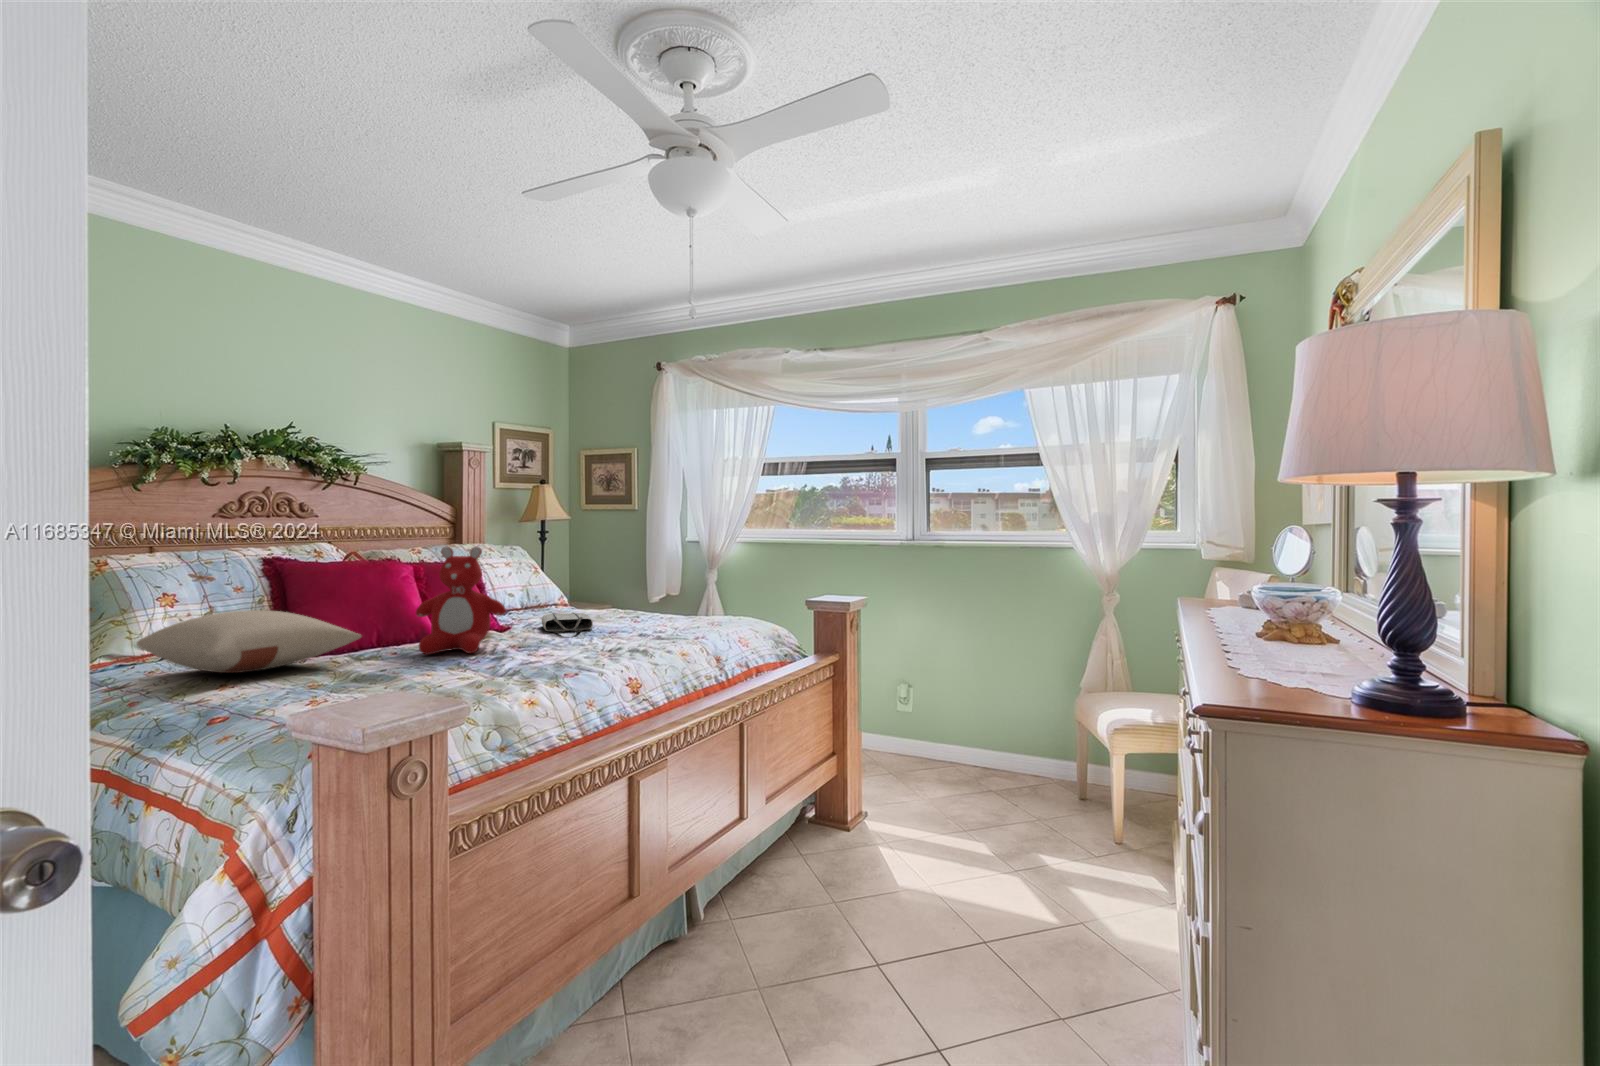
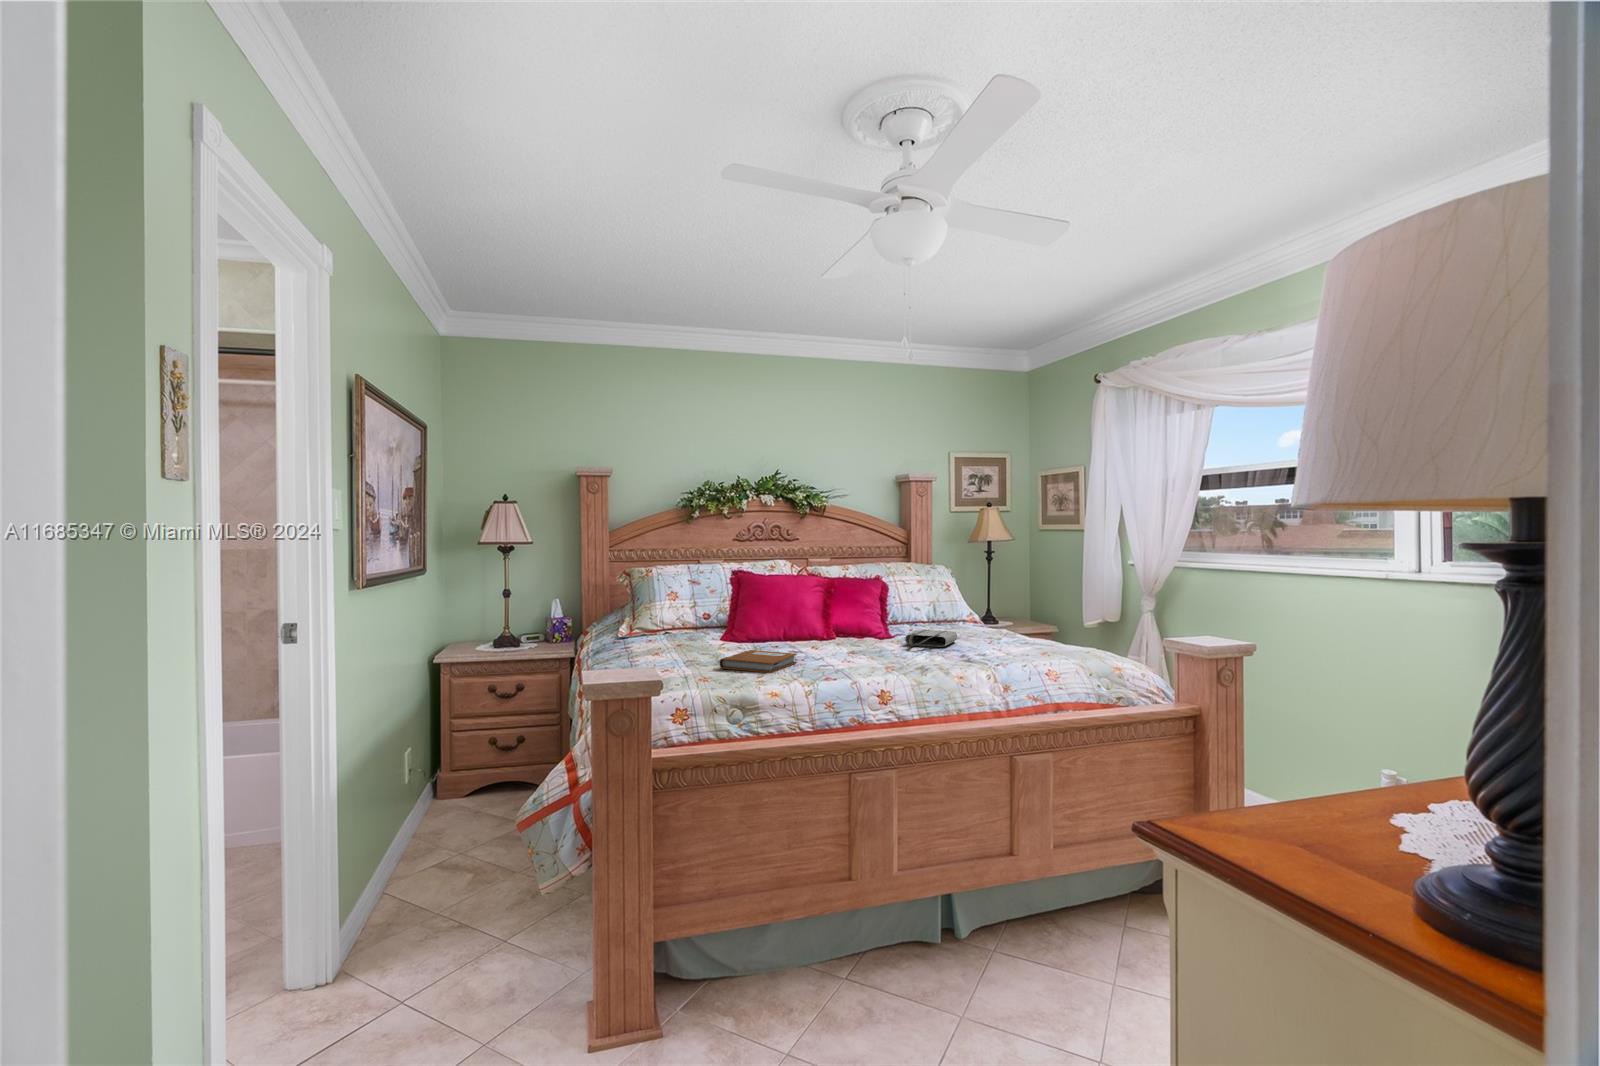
teddy bear: present [416,547,506,655] -> none [780,566,849,654]
pillow: present [137,610,361,673] -> none [635,607,742,647]
notebook: none [399,653,484,685] -> present [720,650,797,673]

